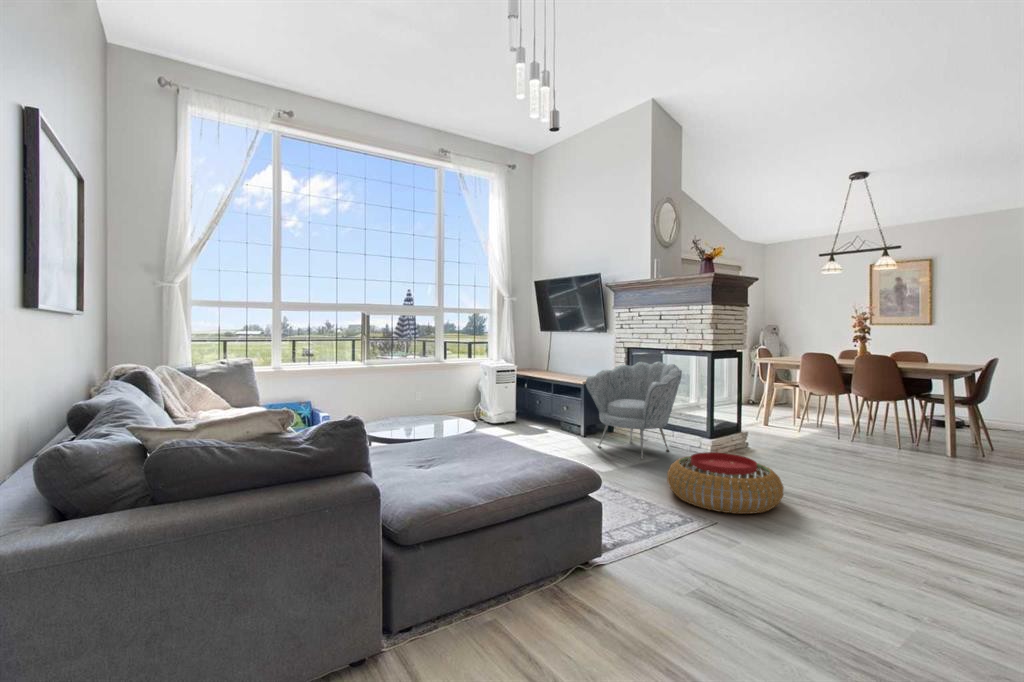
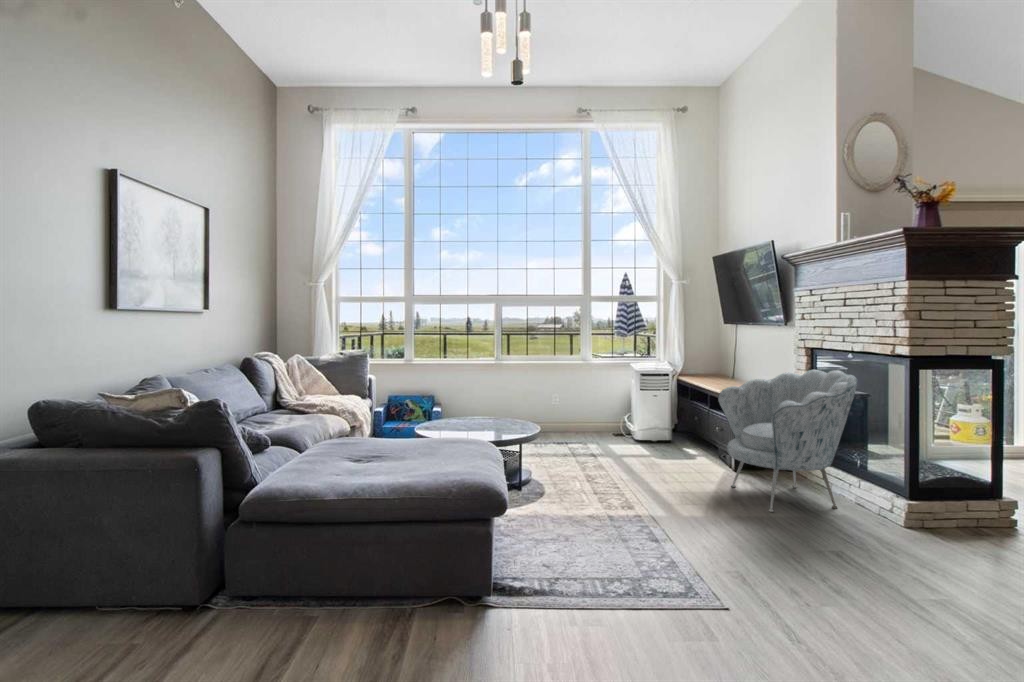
pouf: present [667,452,784,514] -> none [715,514,906,626]

